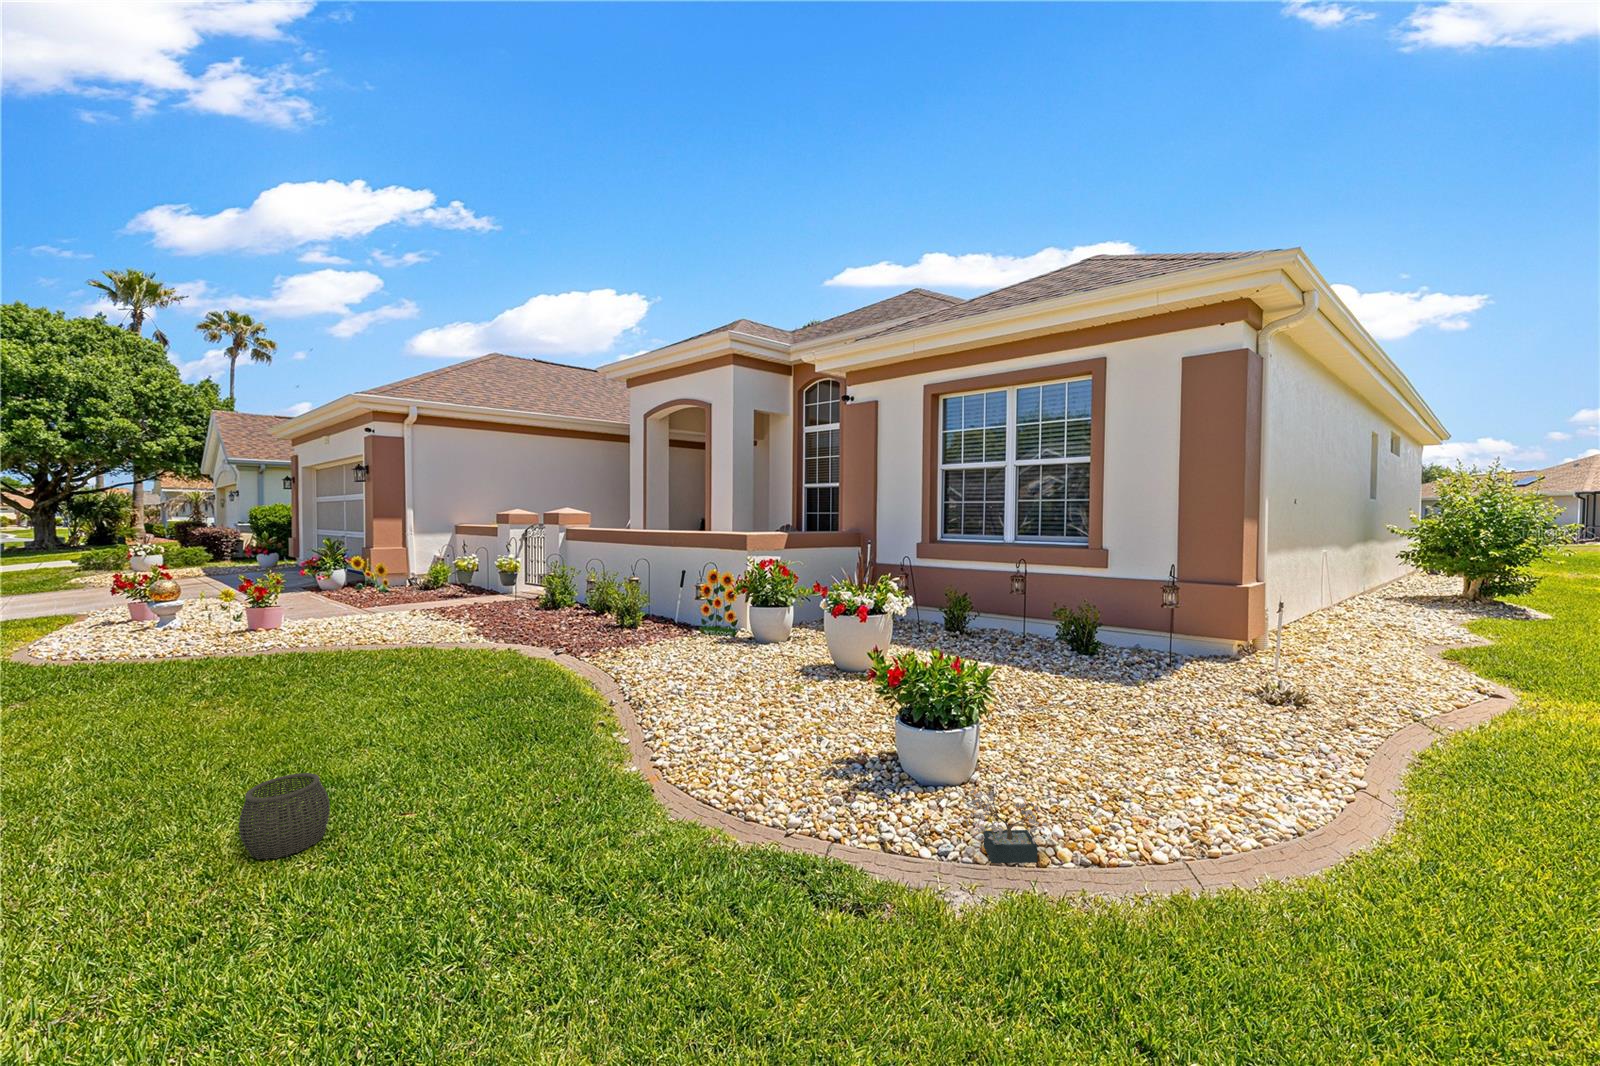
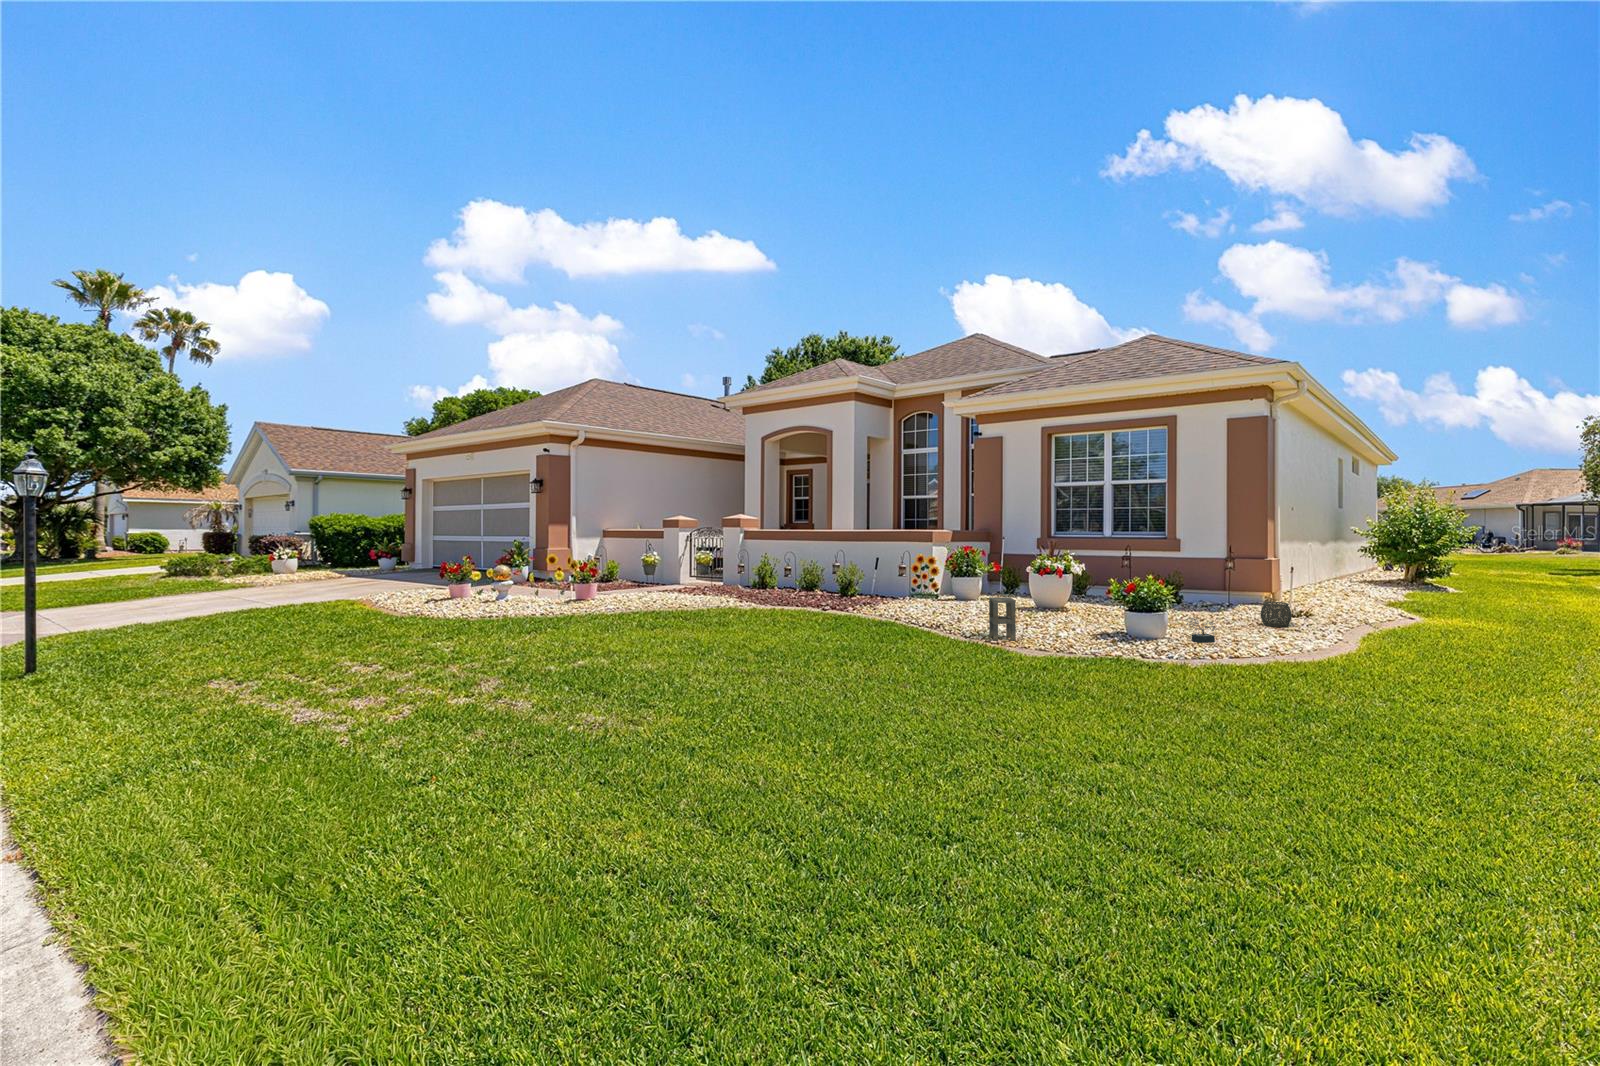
side table: none [534,698,607,807] -> present [989,597,1016,641]
woven basket: present [238,773,330,860] -> present [1260,602,1292,627]

